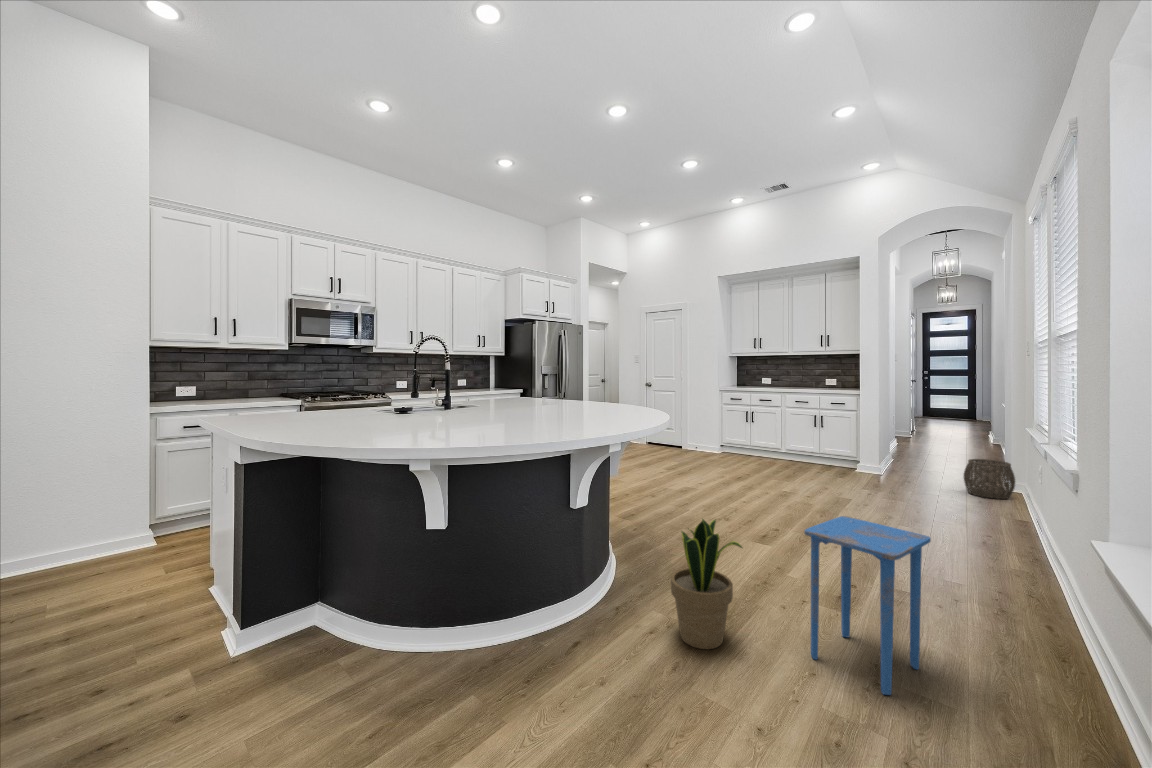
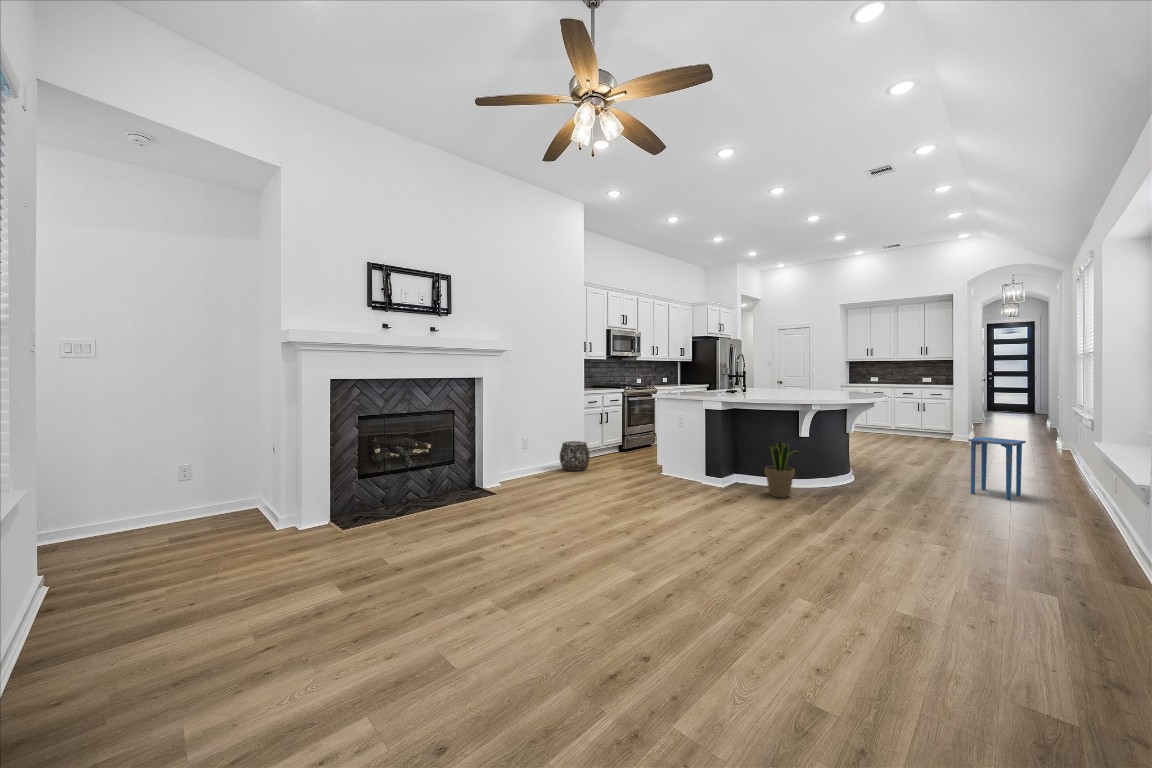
woven basket: present [964,459,1015,499] -> present [560,441,590,471]
potted plant: present [671,519,742,649] -> present [765,441,797,498]

